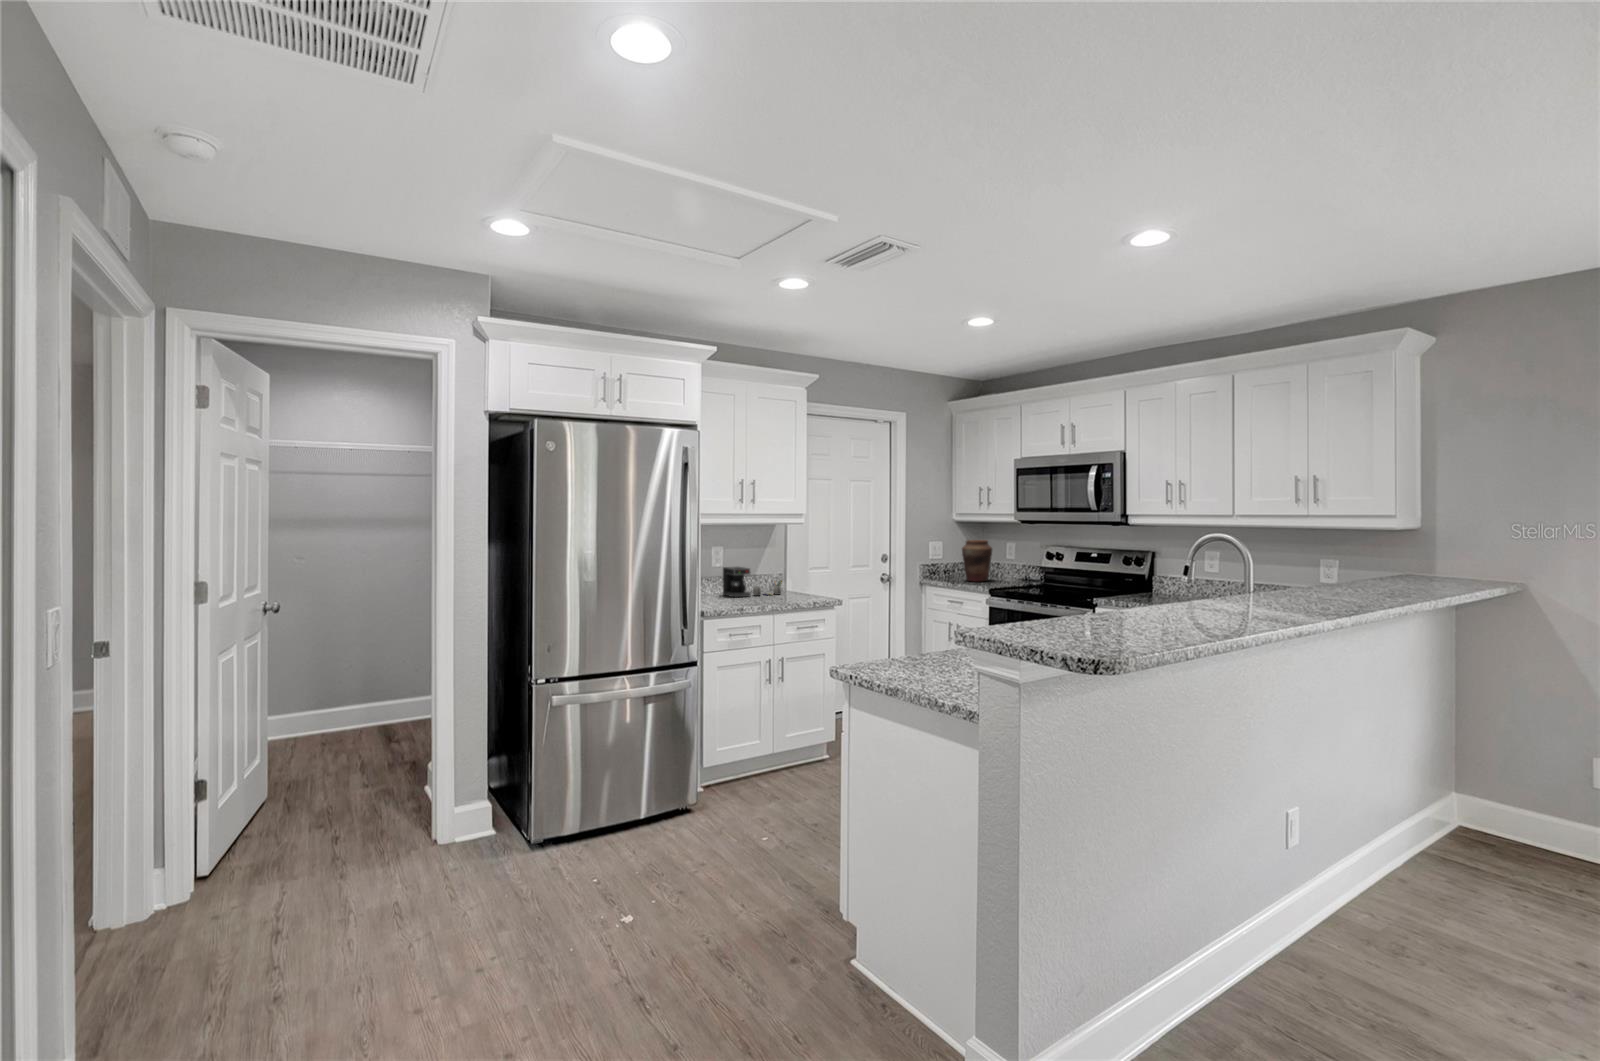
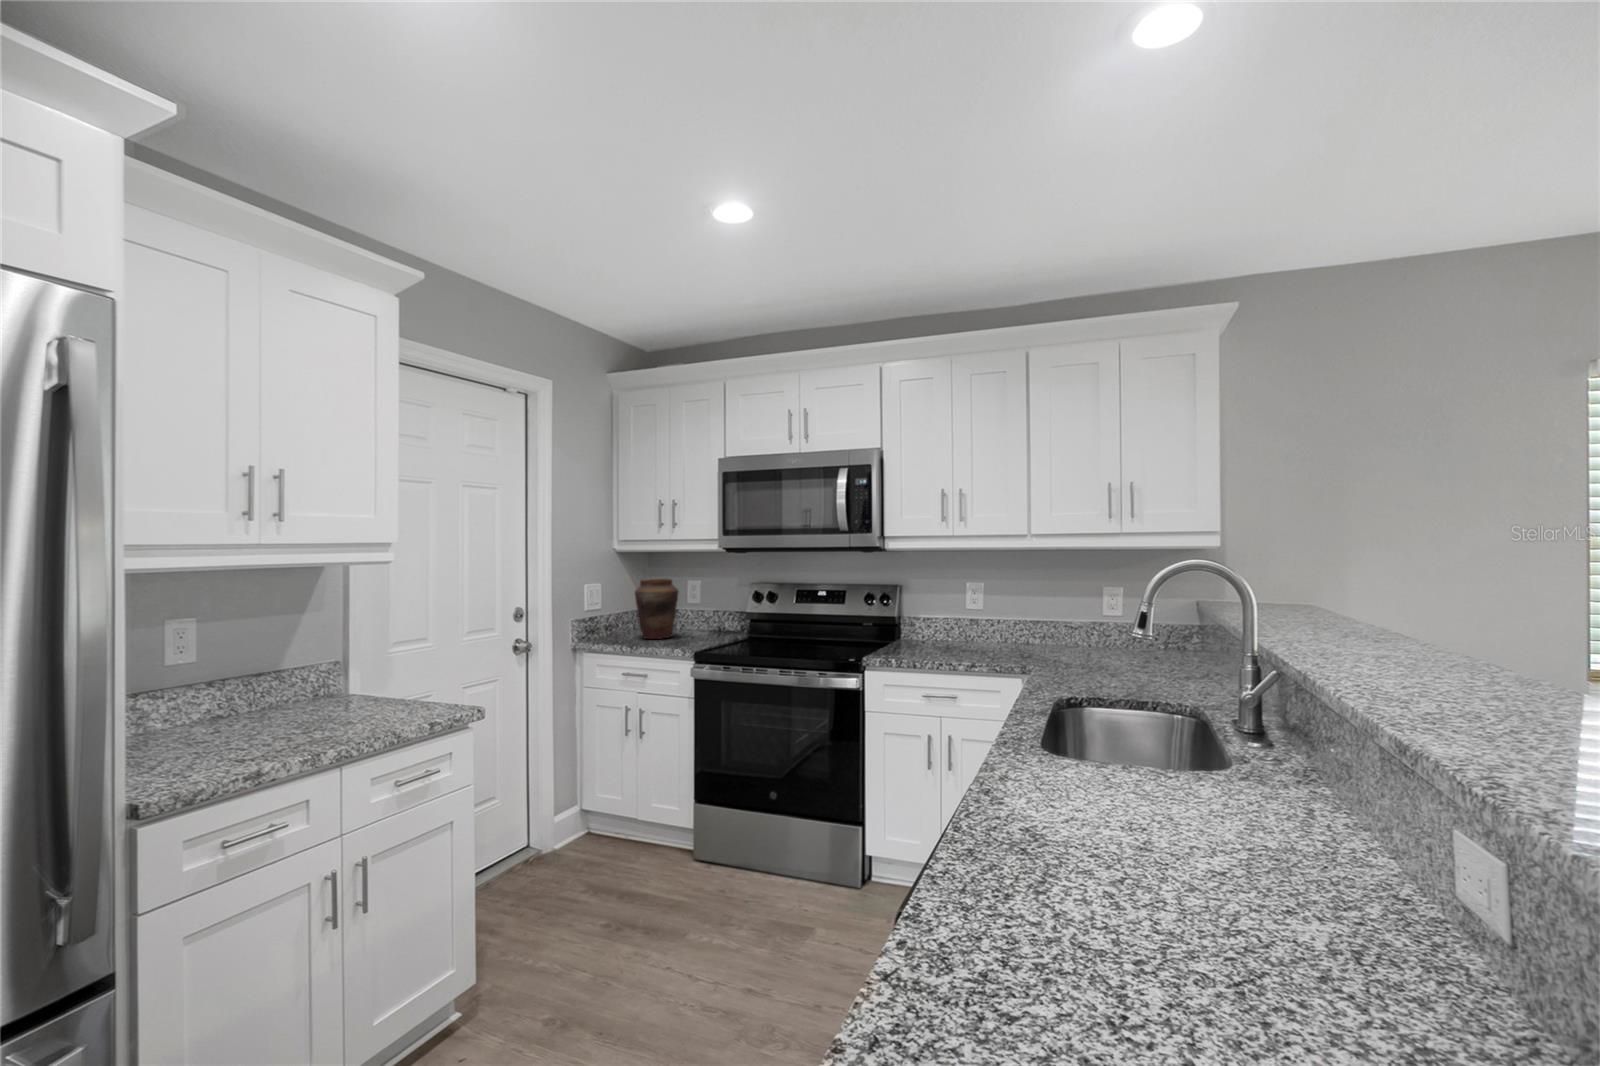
coffee maker: present [723,567,782,597] -> none [183,660,346,737]

